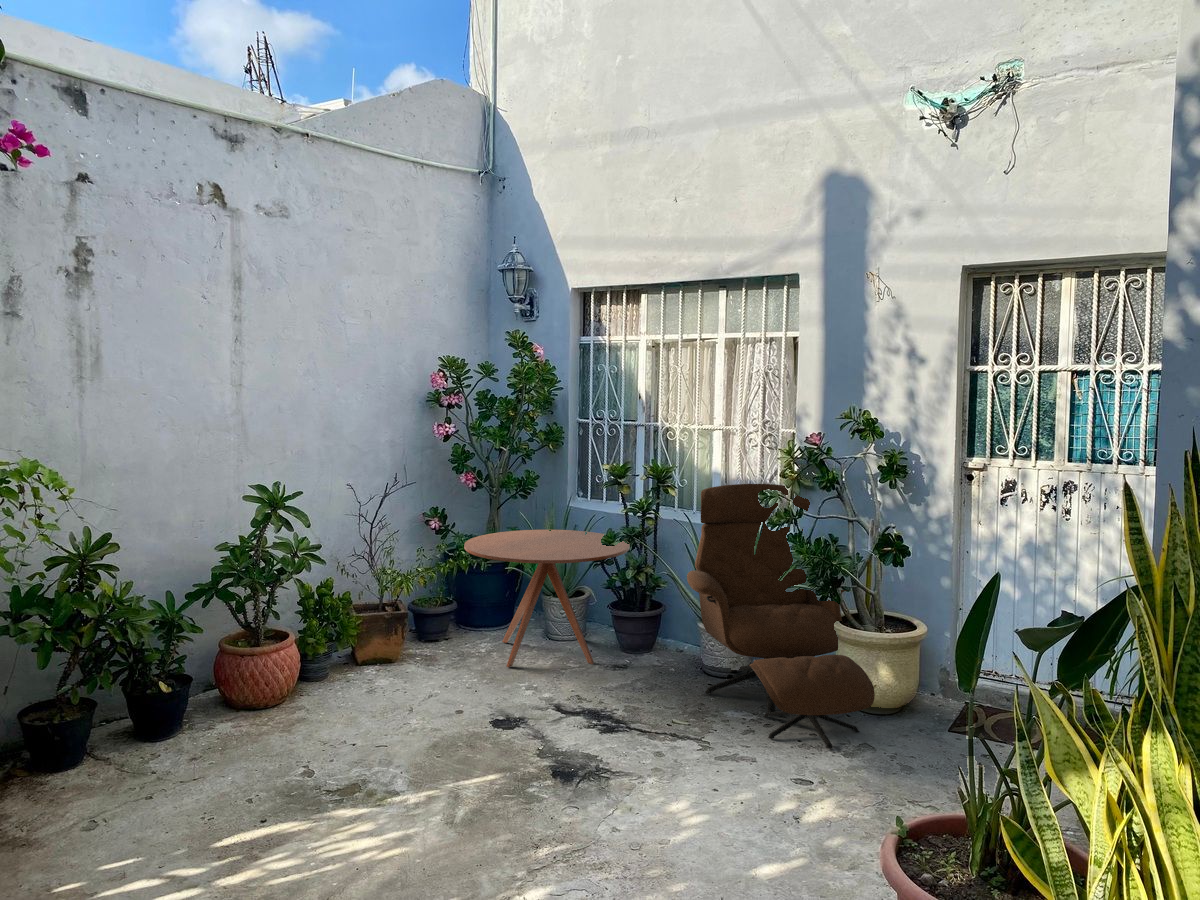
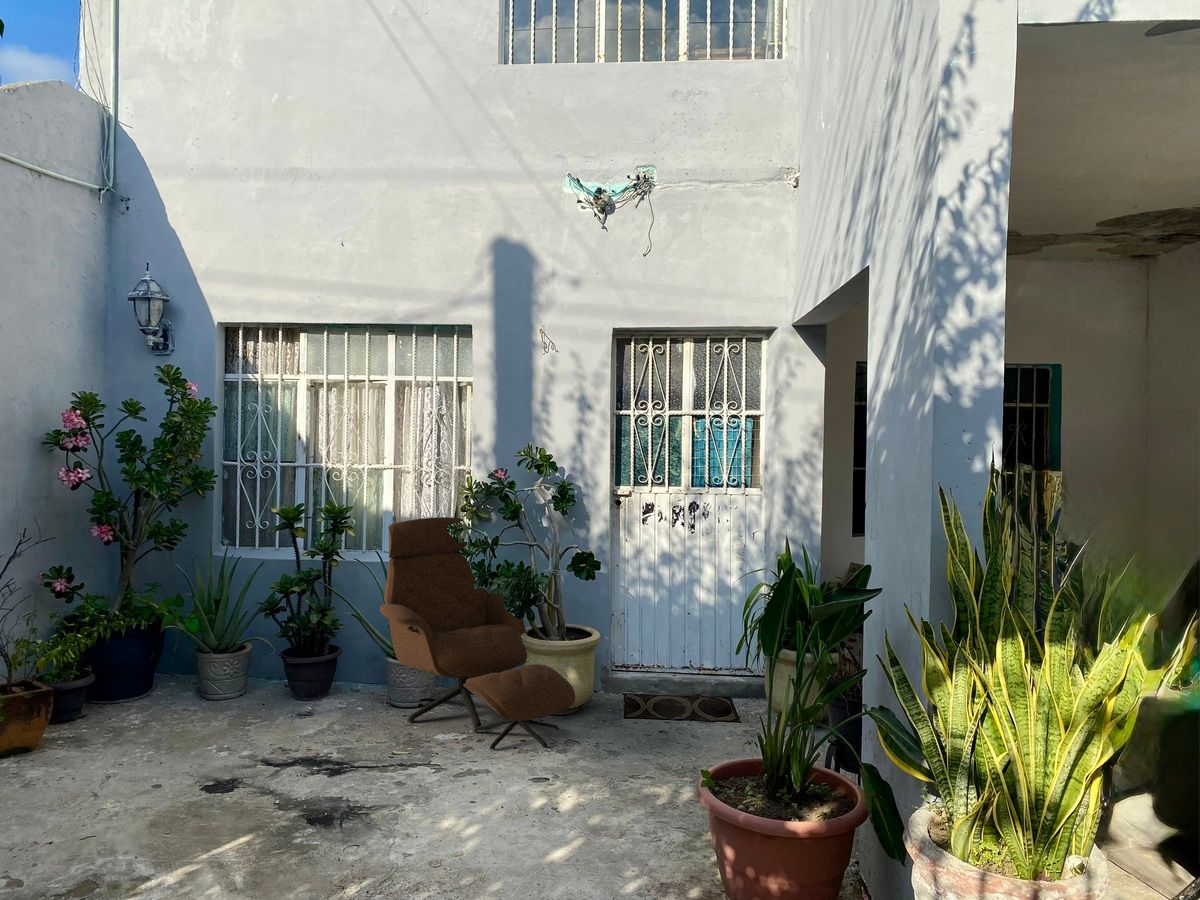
round table: present [464,530,630,667] -> none [114,579,308,733]

